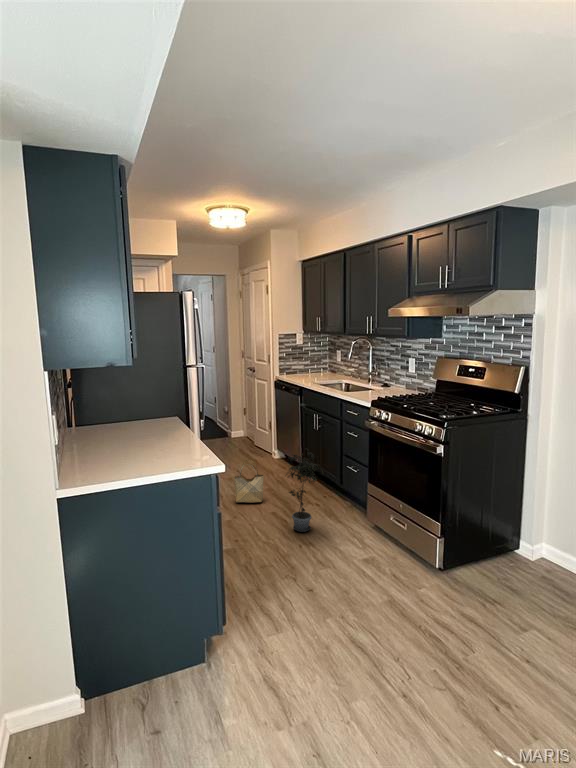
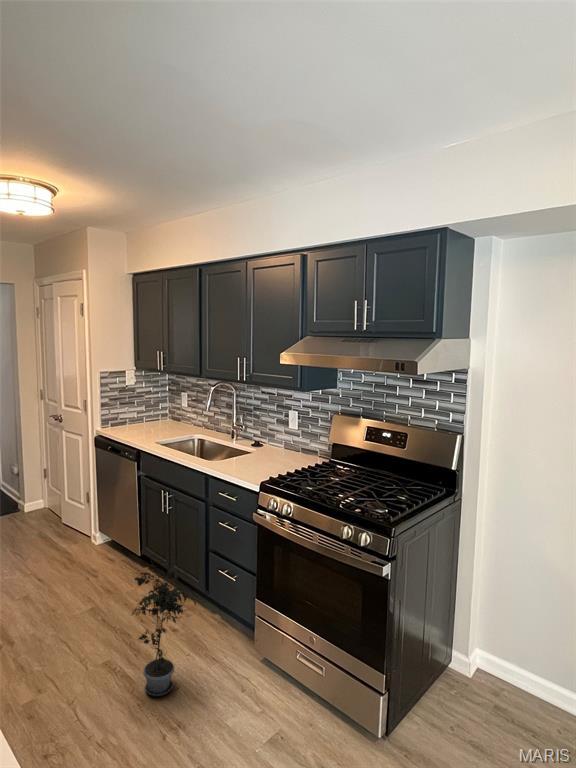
woven basket: present [234,460,264,502] -> none [37,576,89,650]

